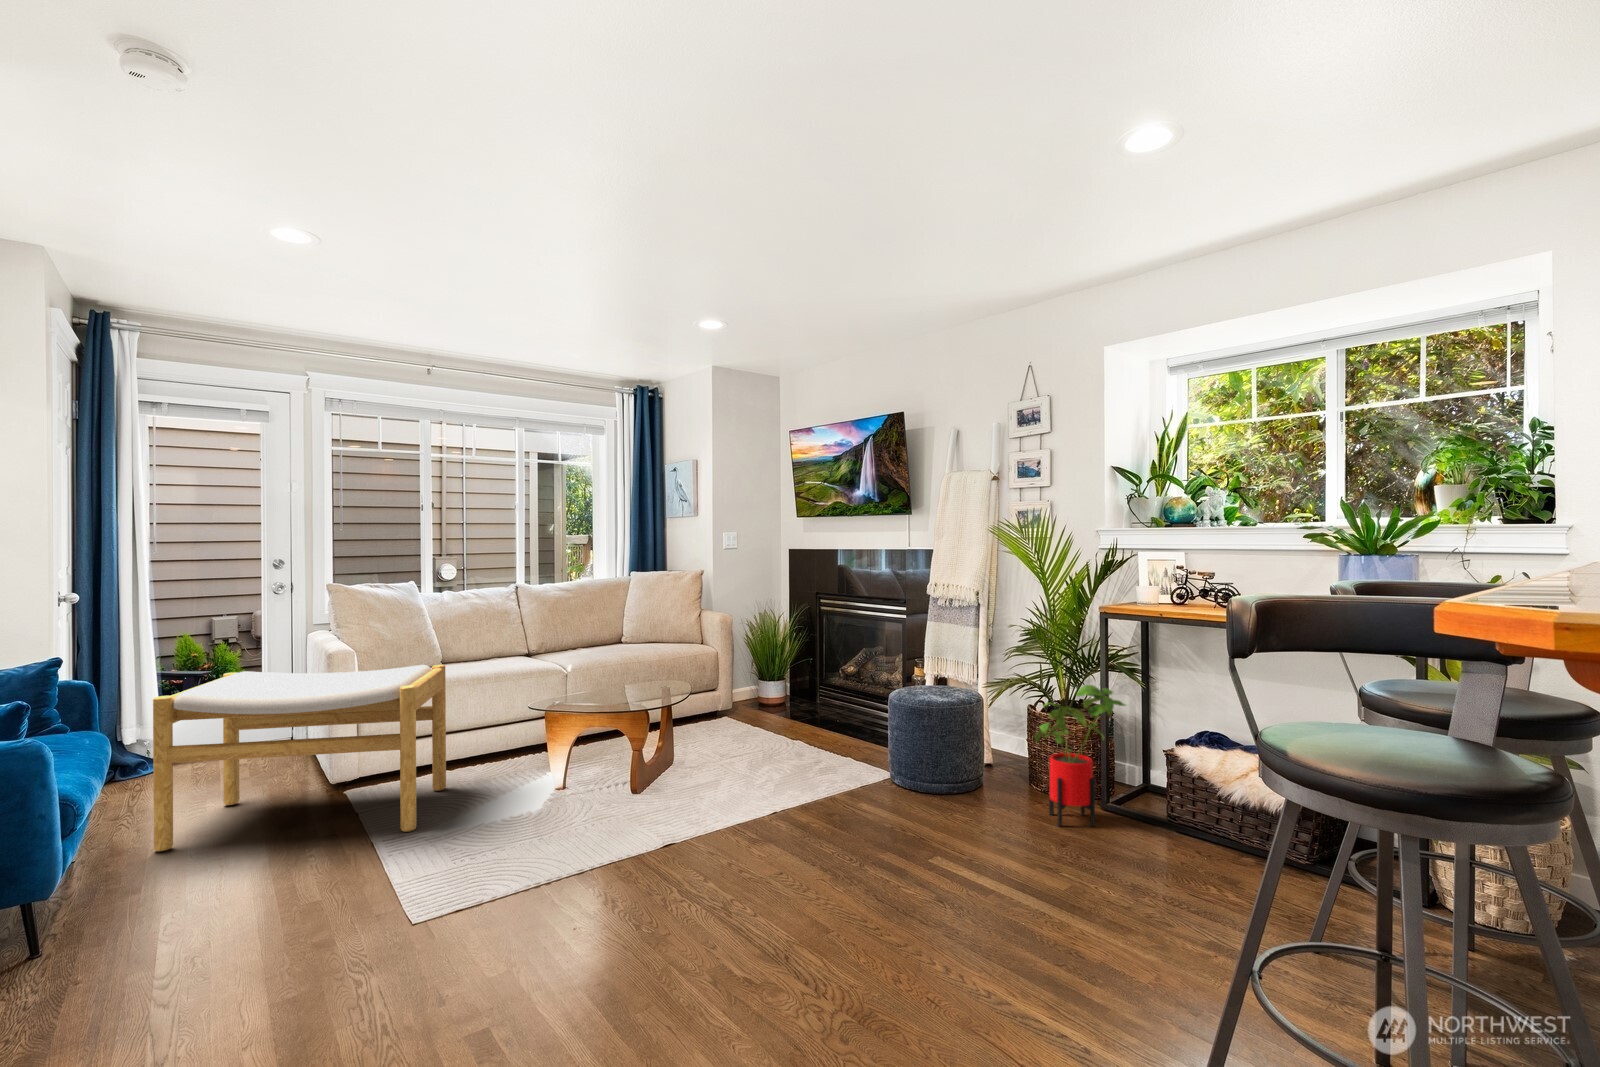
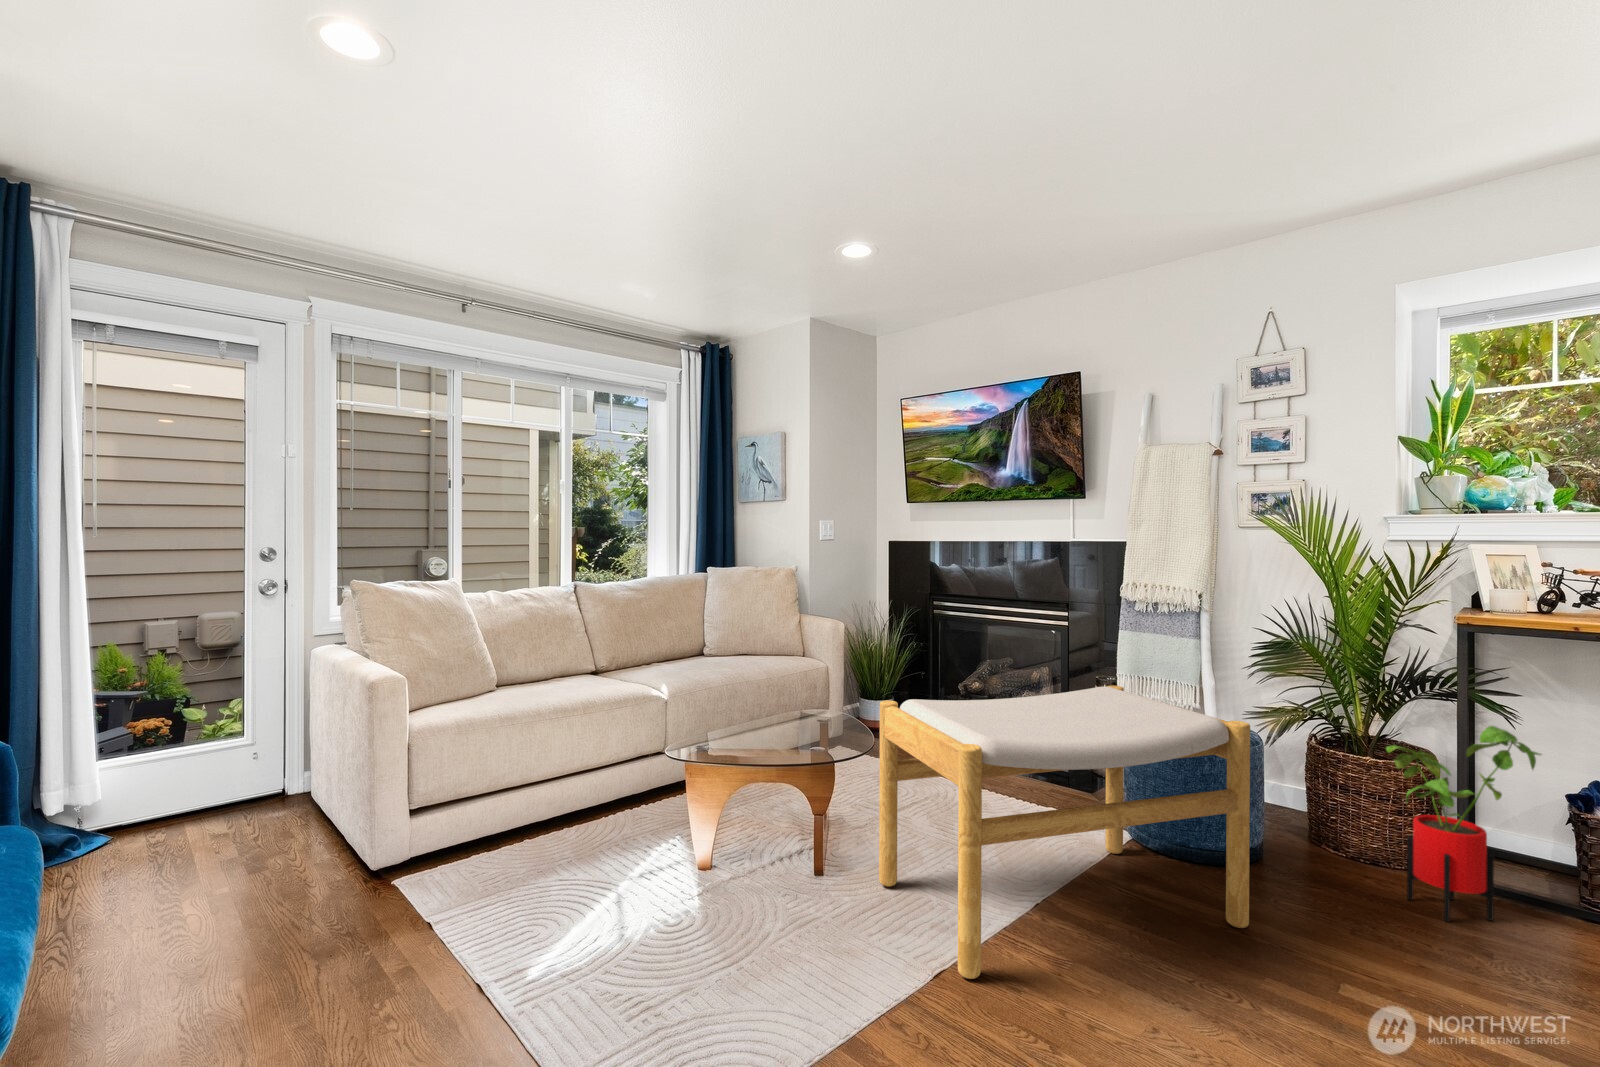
footstool: present [153,665,446,851] -> present [879,685,1250,979]

